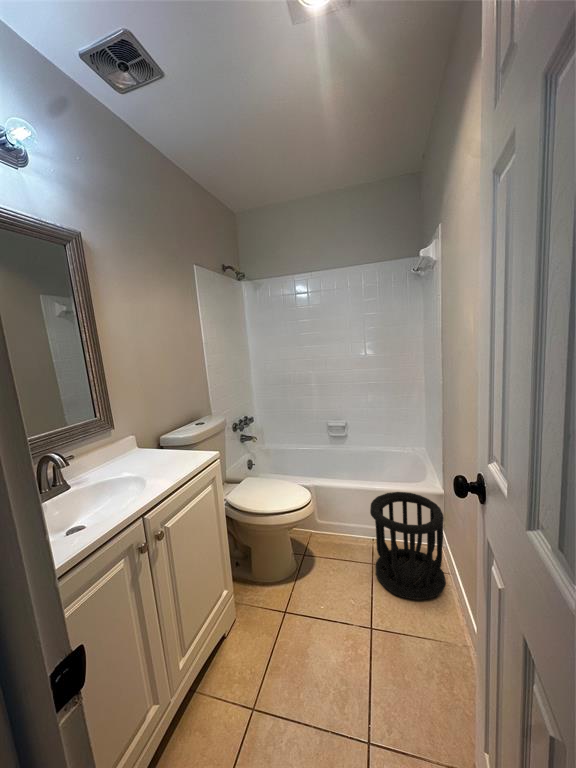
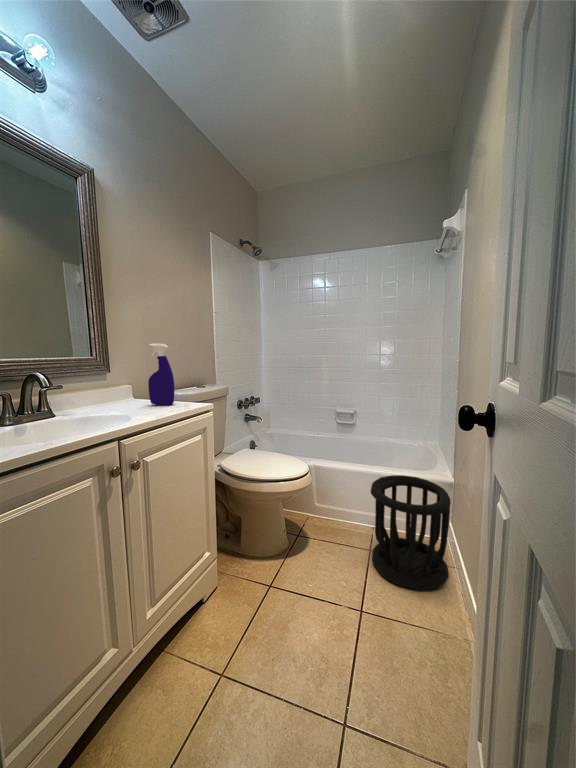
spray bottle: none [154,403,183,461] -> present [148,344,175,405]

